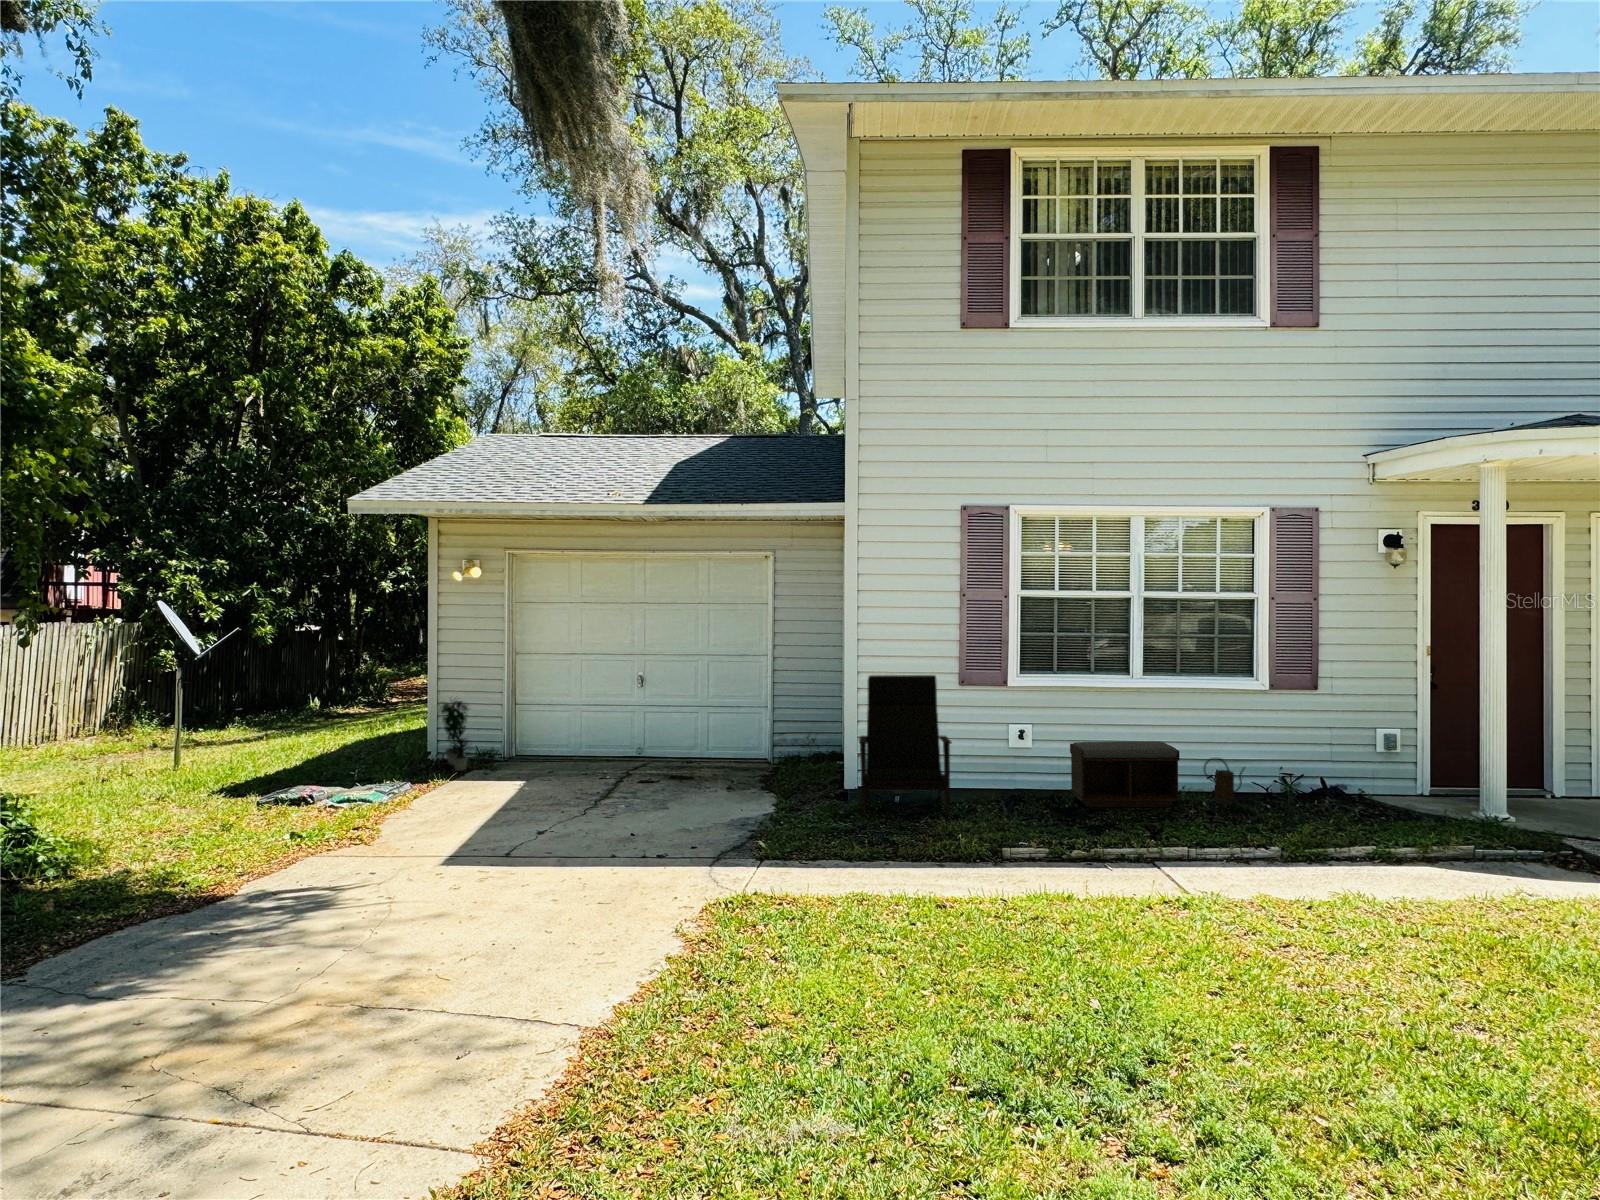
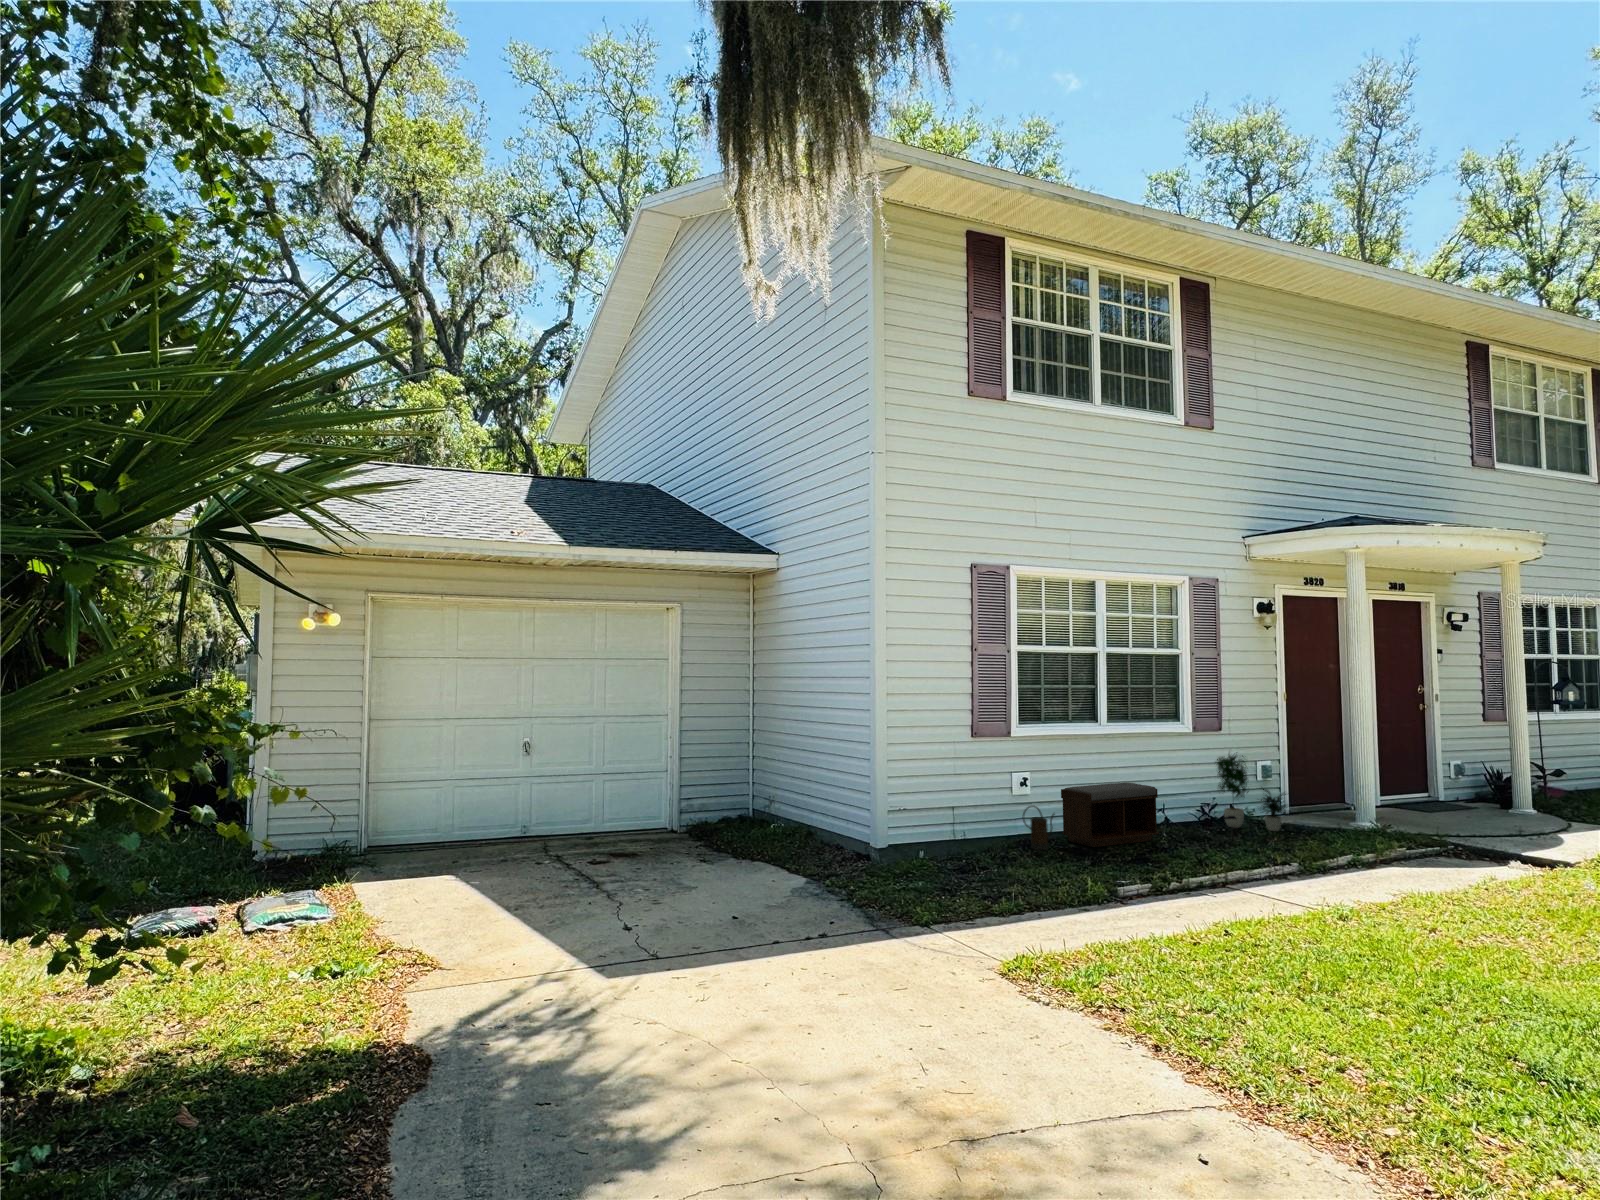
lounge chair: present [859,675,951,816] -> none [891,728,1009,875]
potted plant: present [440,699,471,771] -> present [1215,755,1288,831]
watering can: present [1204,758,1245,805] -> present [1022,806,1055,850]

